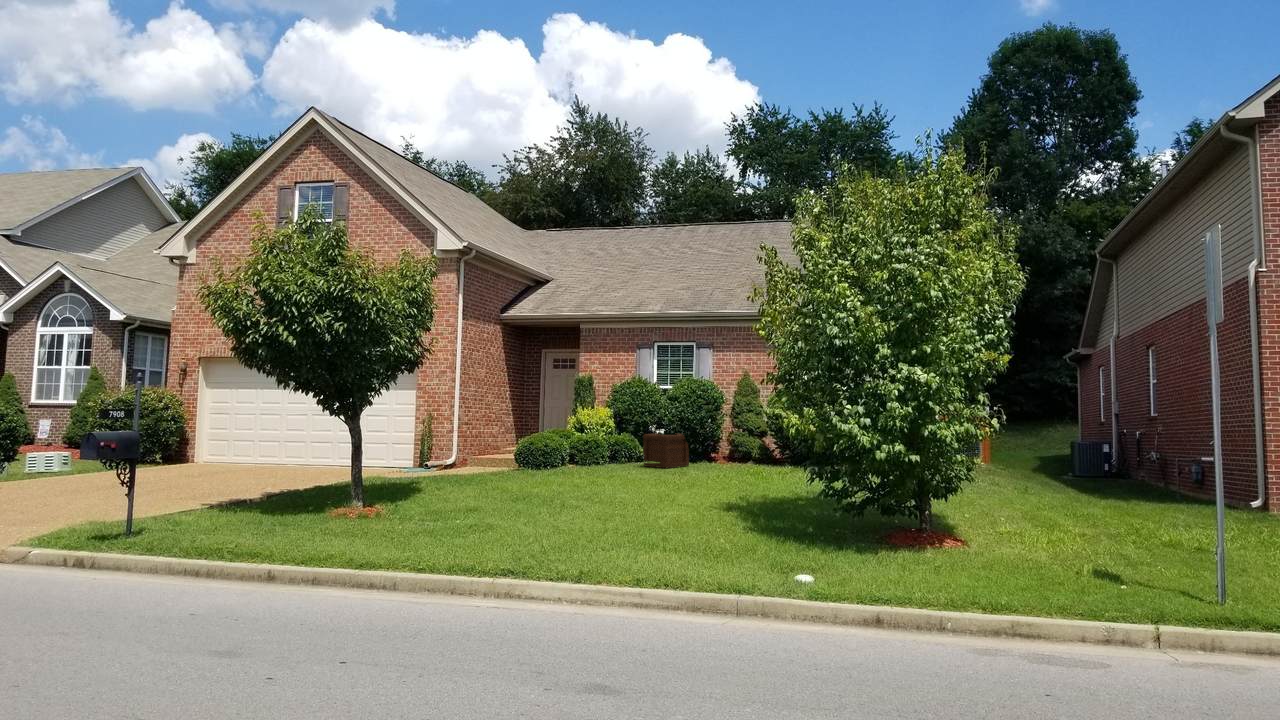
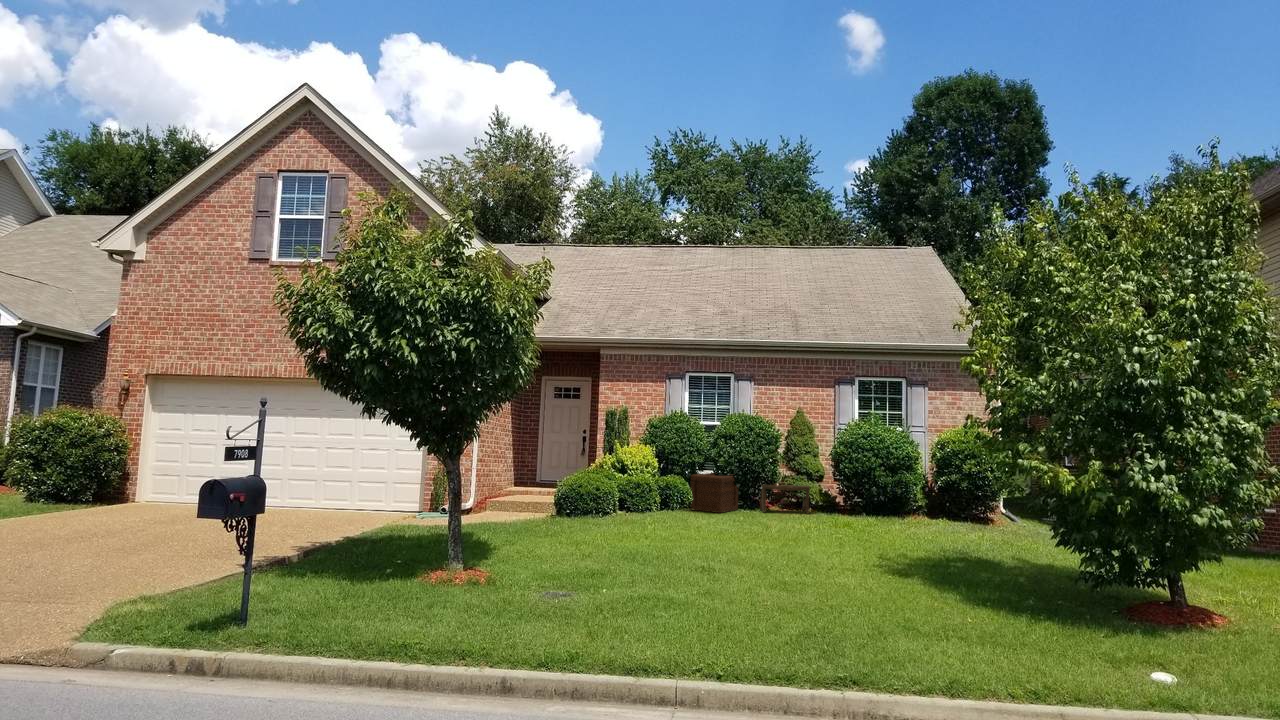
bench: none [707,442,754,469] -> present [760,484,810,514]

